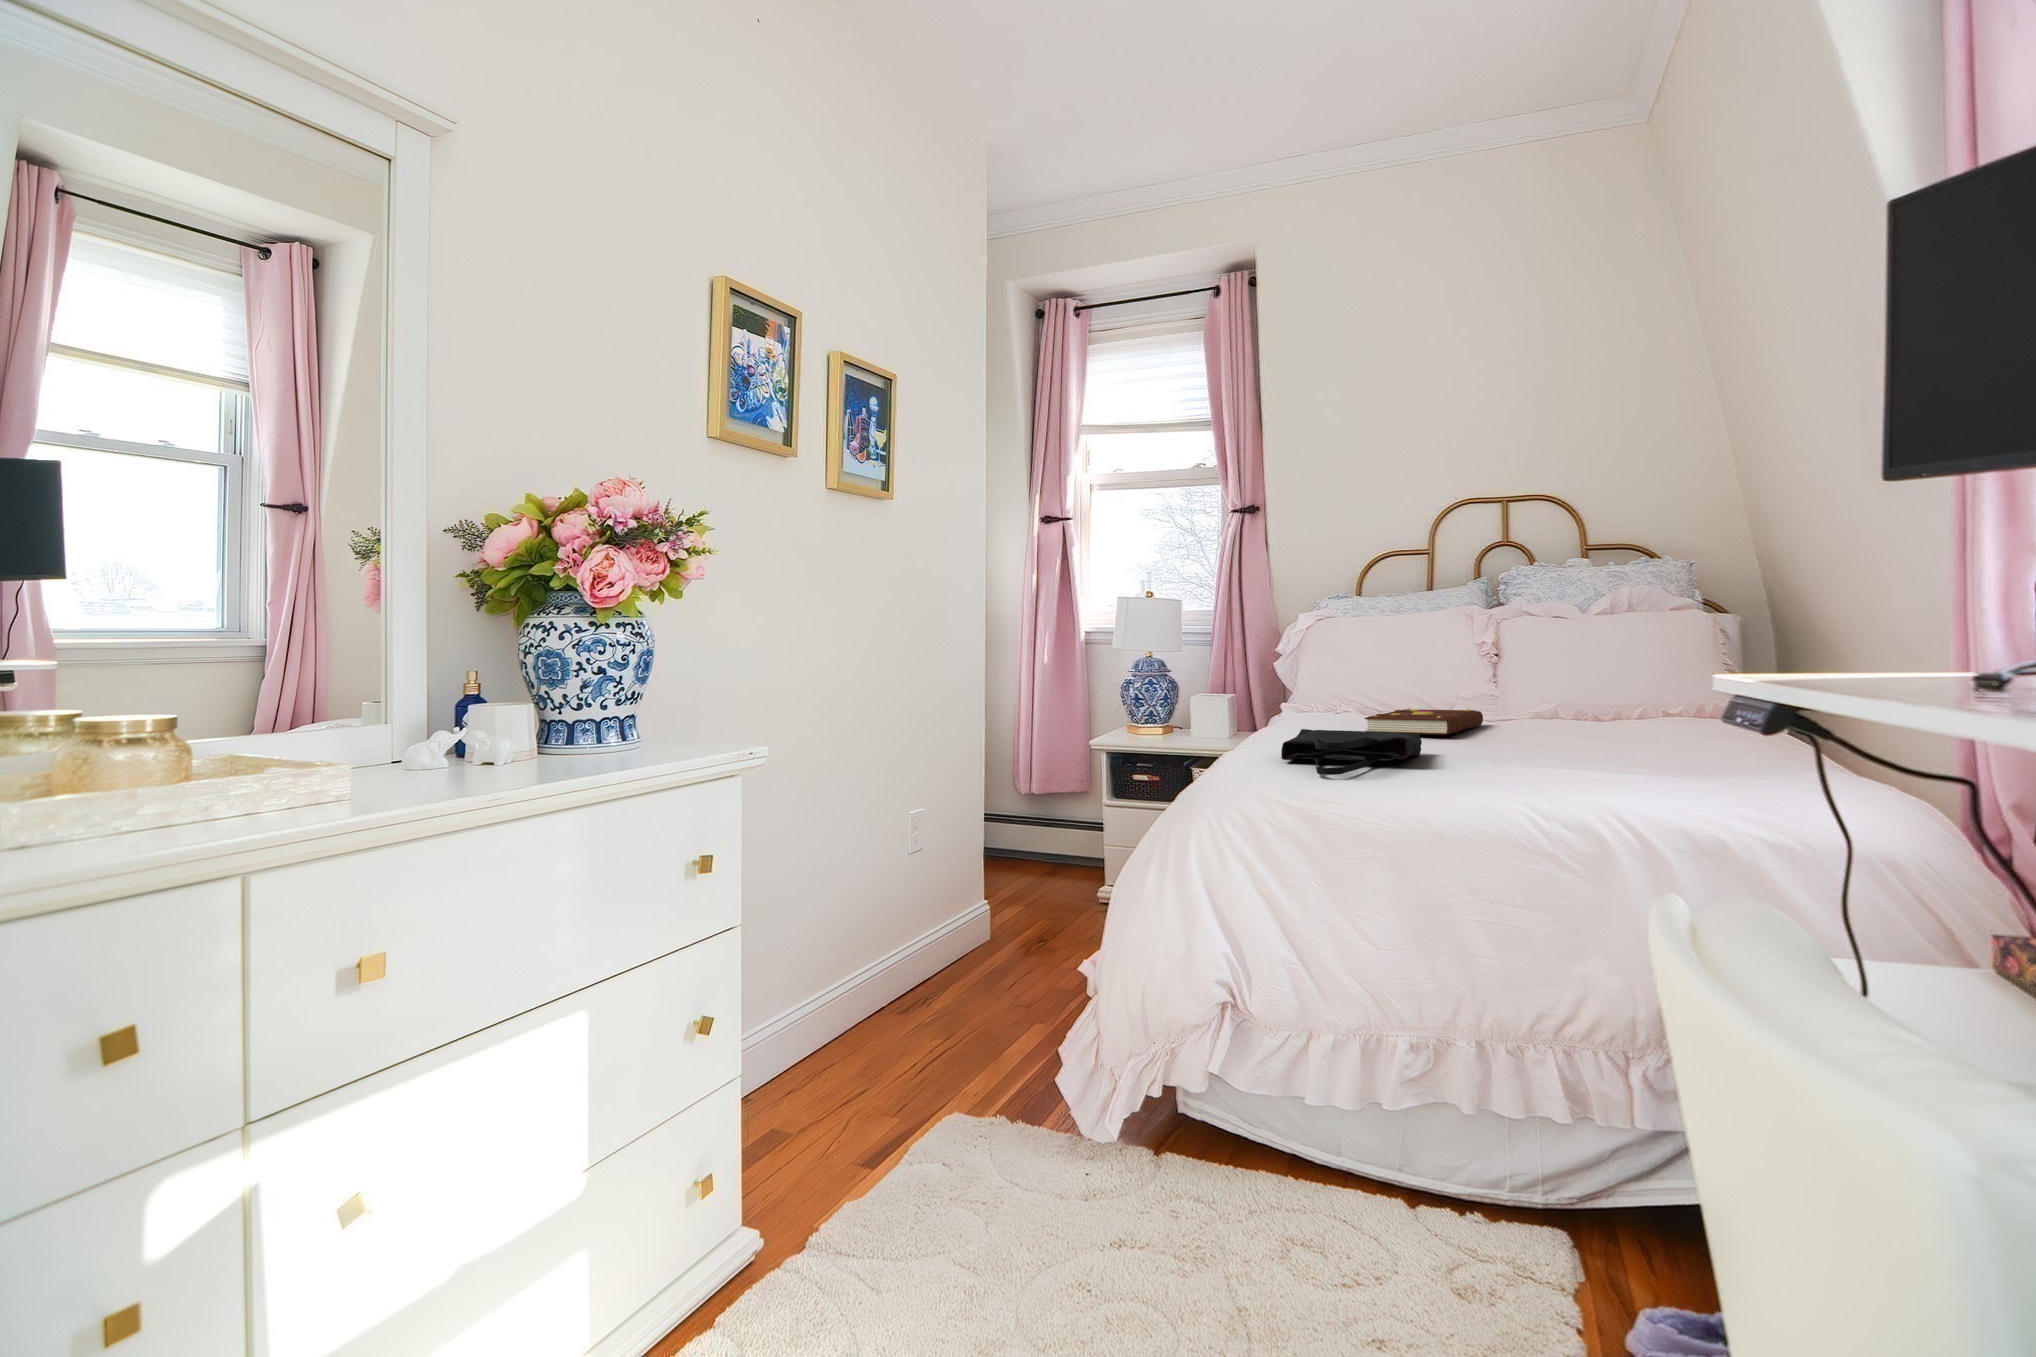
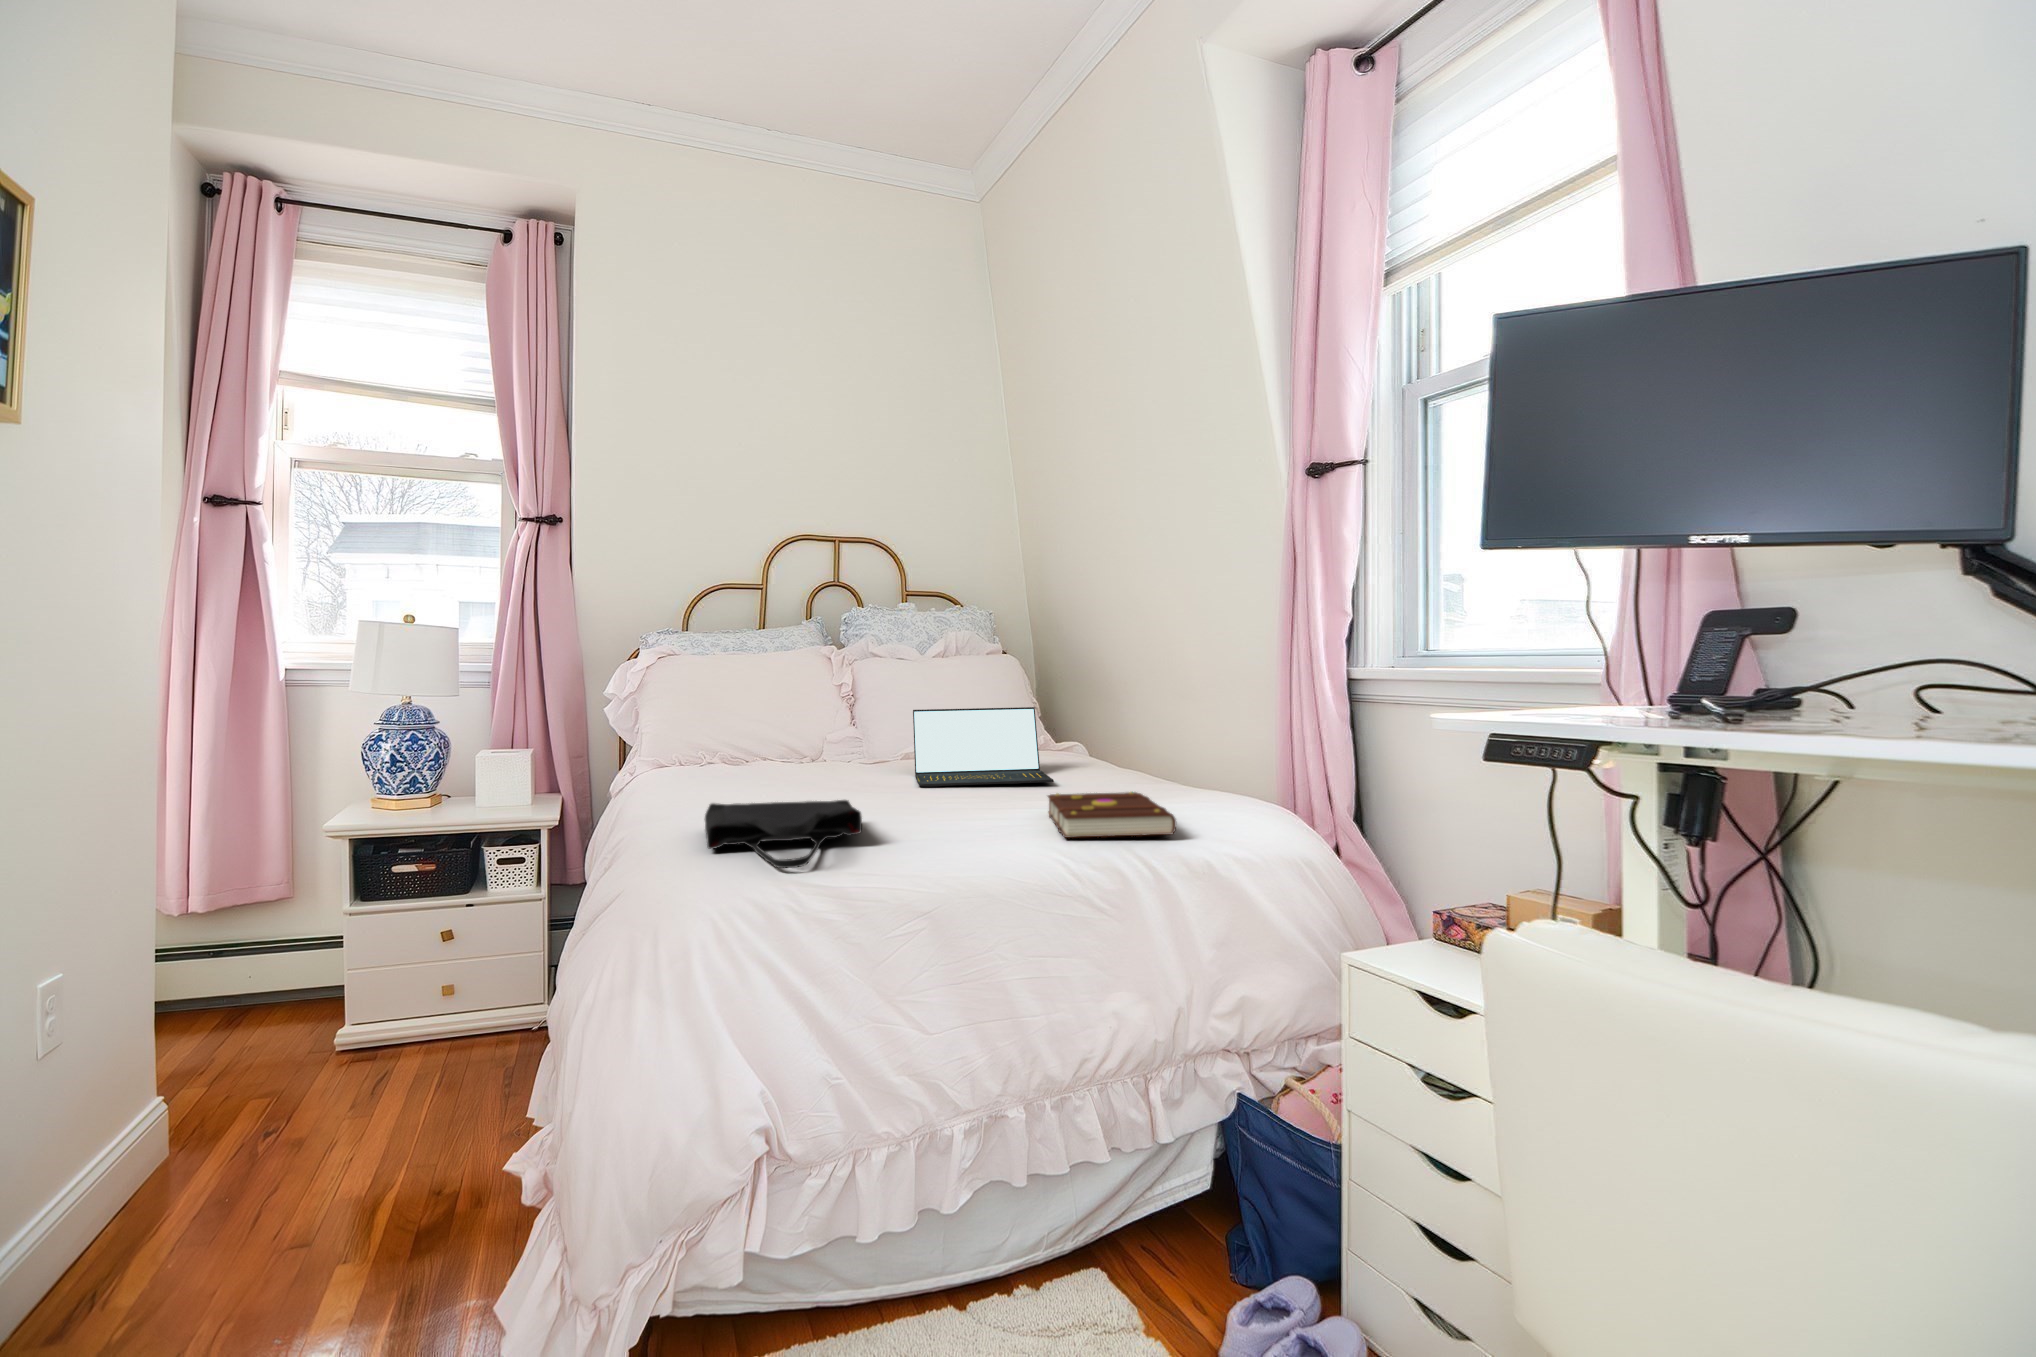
laptop: none [1531,659,1693,737] -> present [913,707,1054,787]
book: present [1365,708,1483,735] -> present [1048,792,1176,838]

